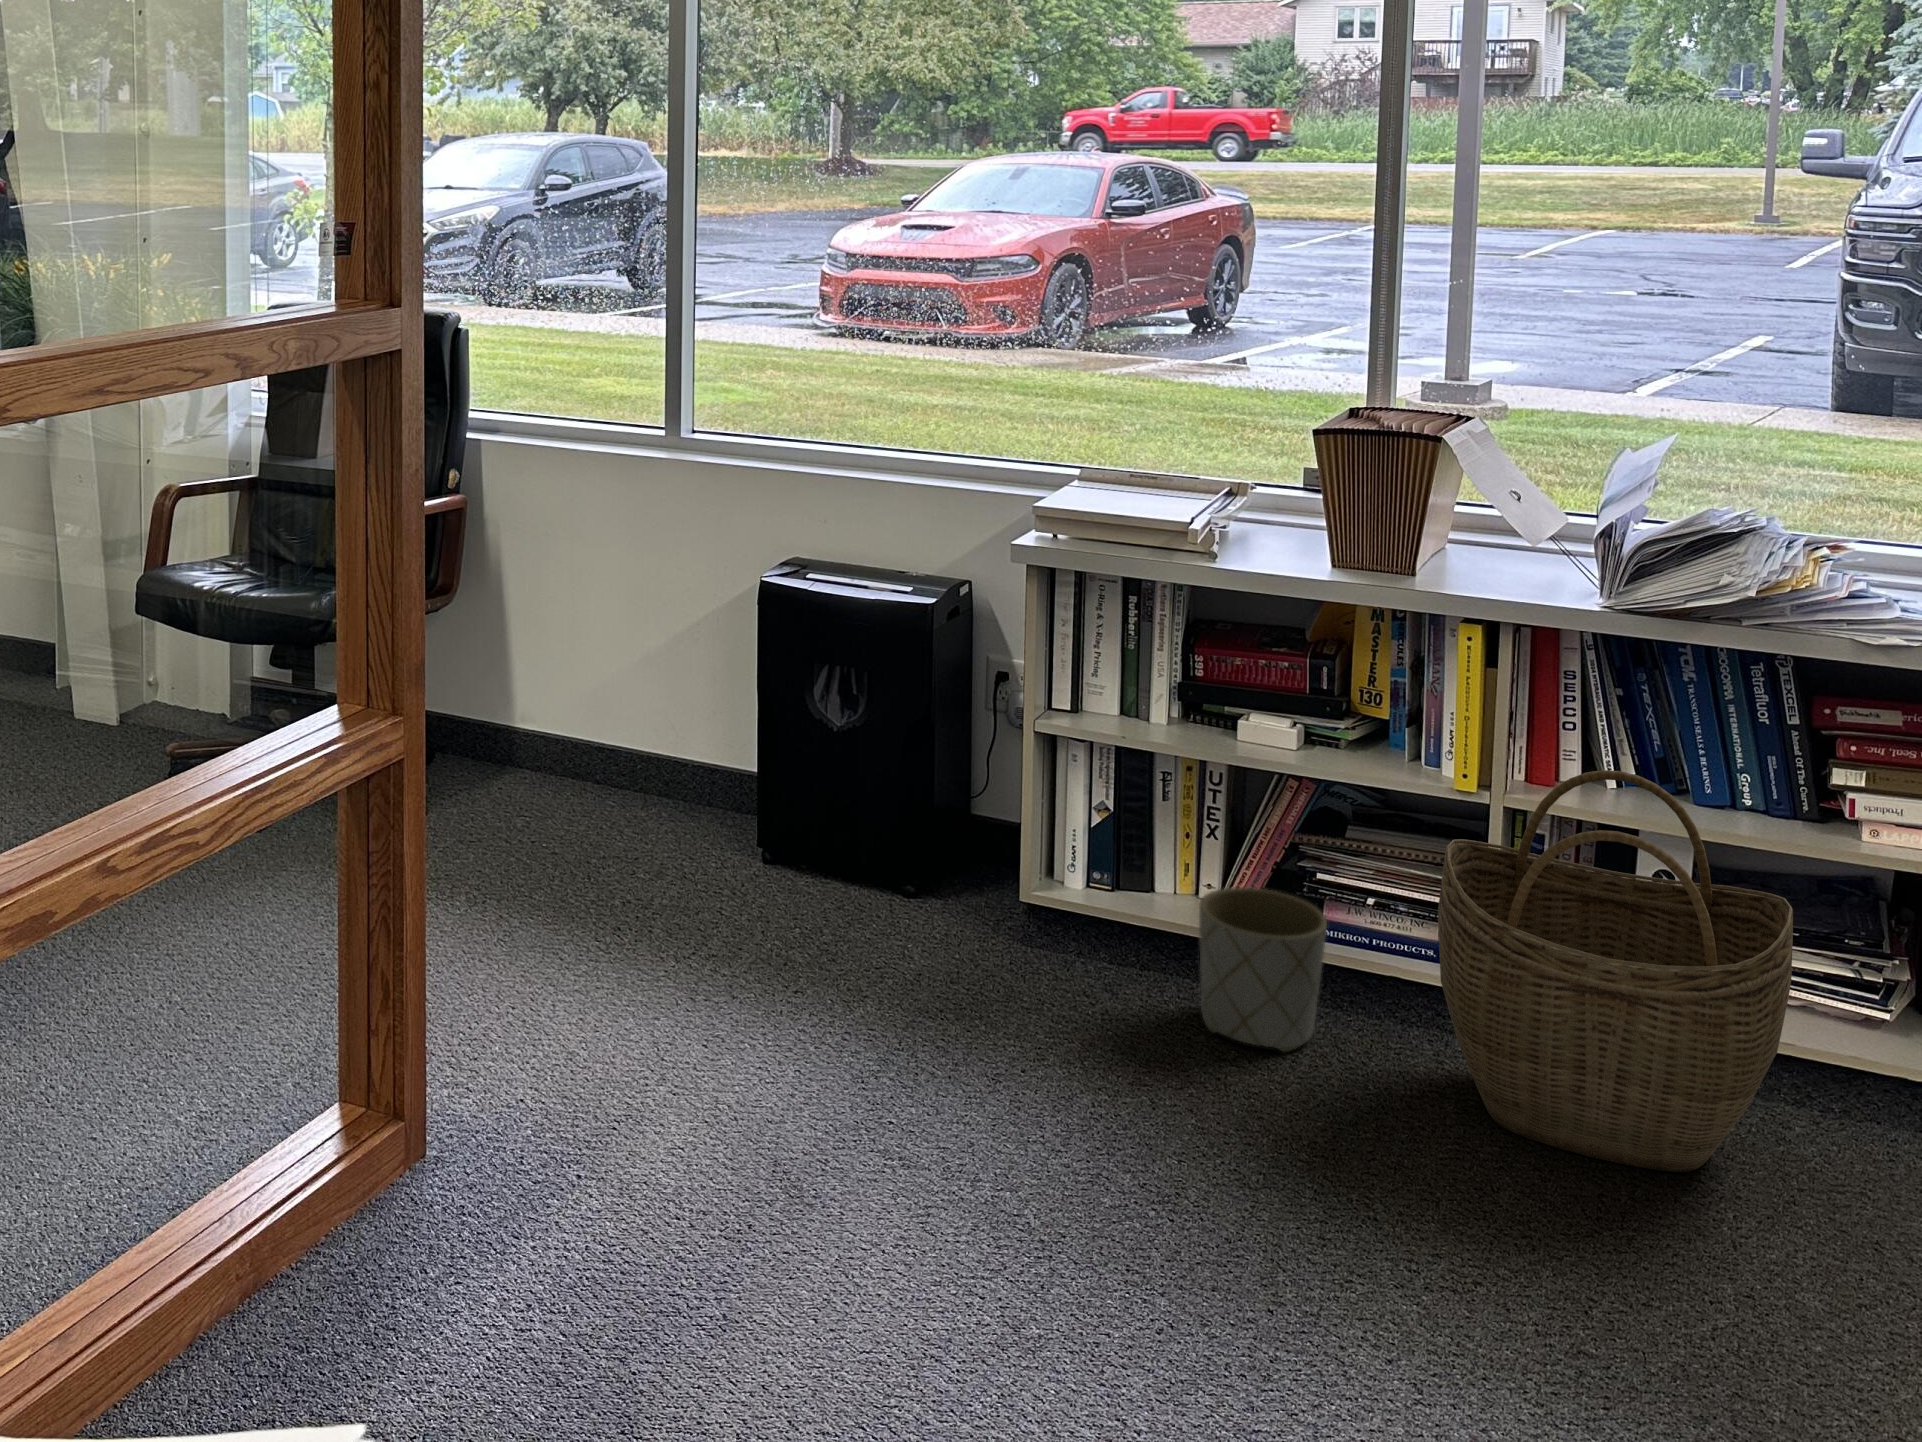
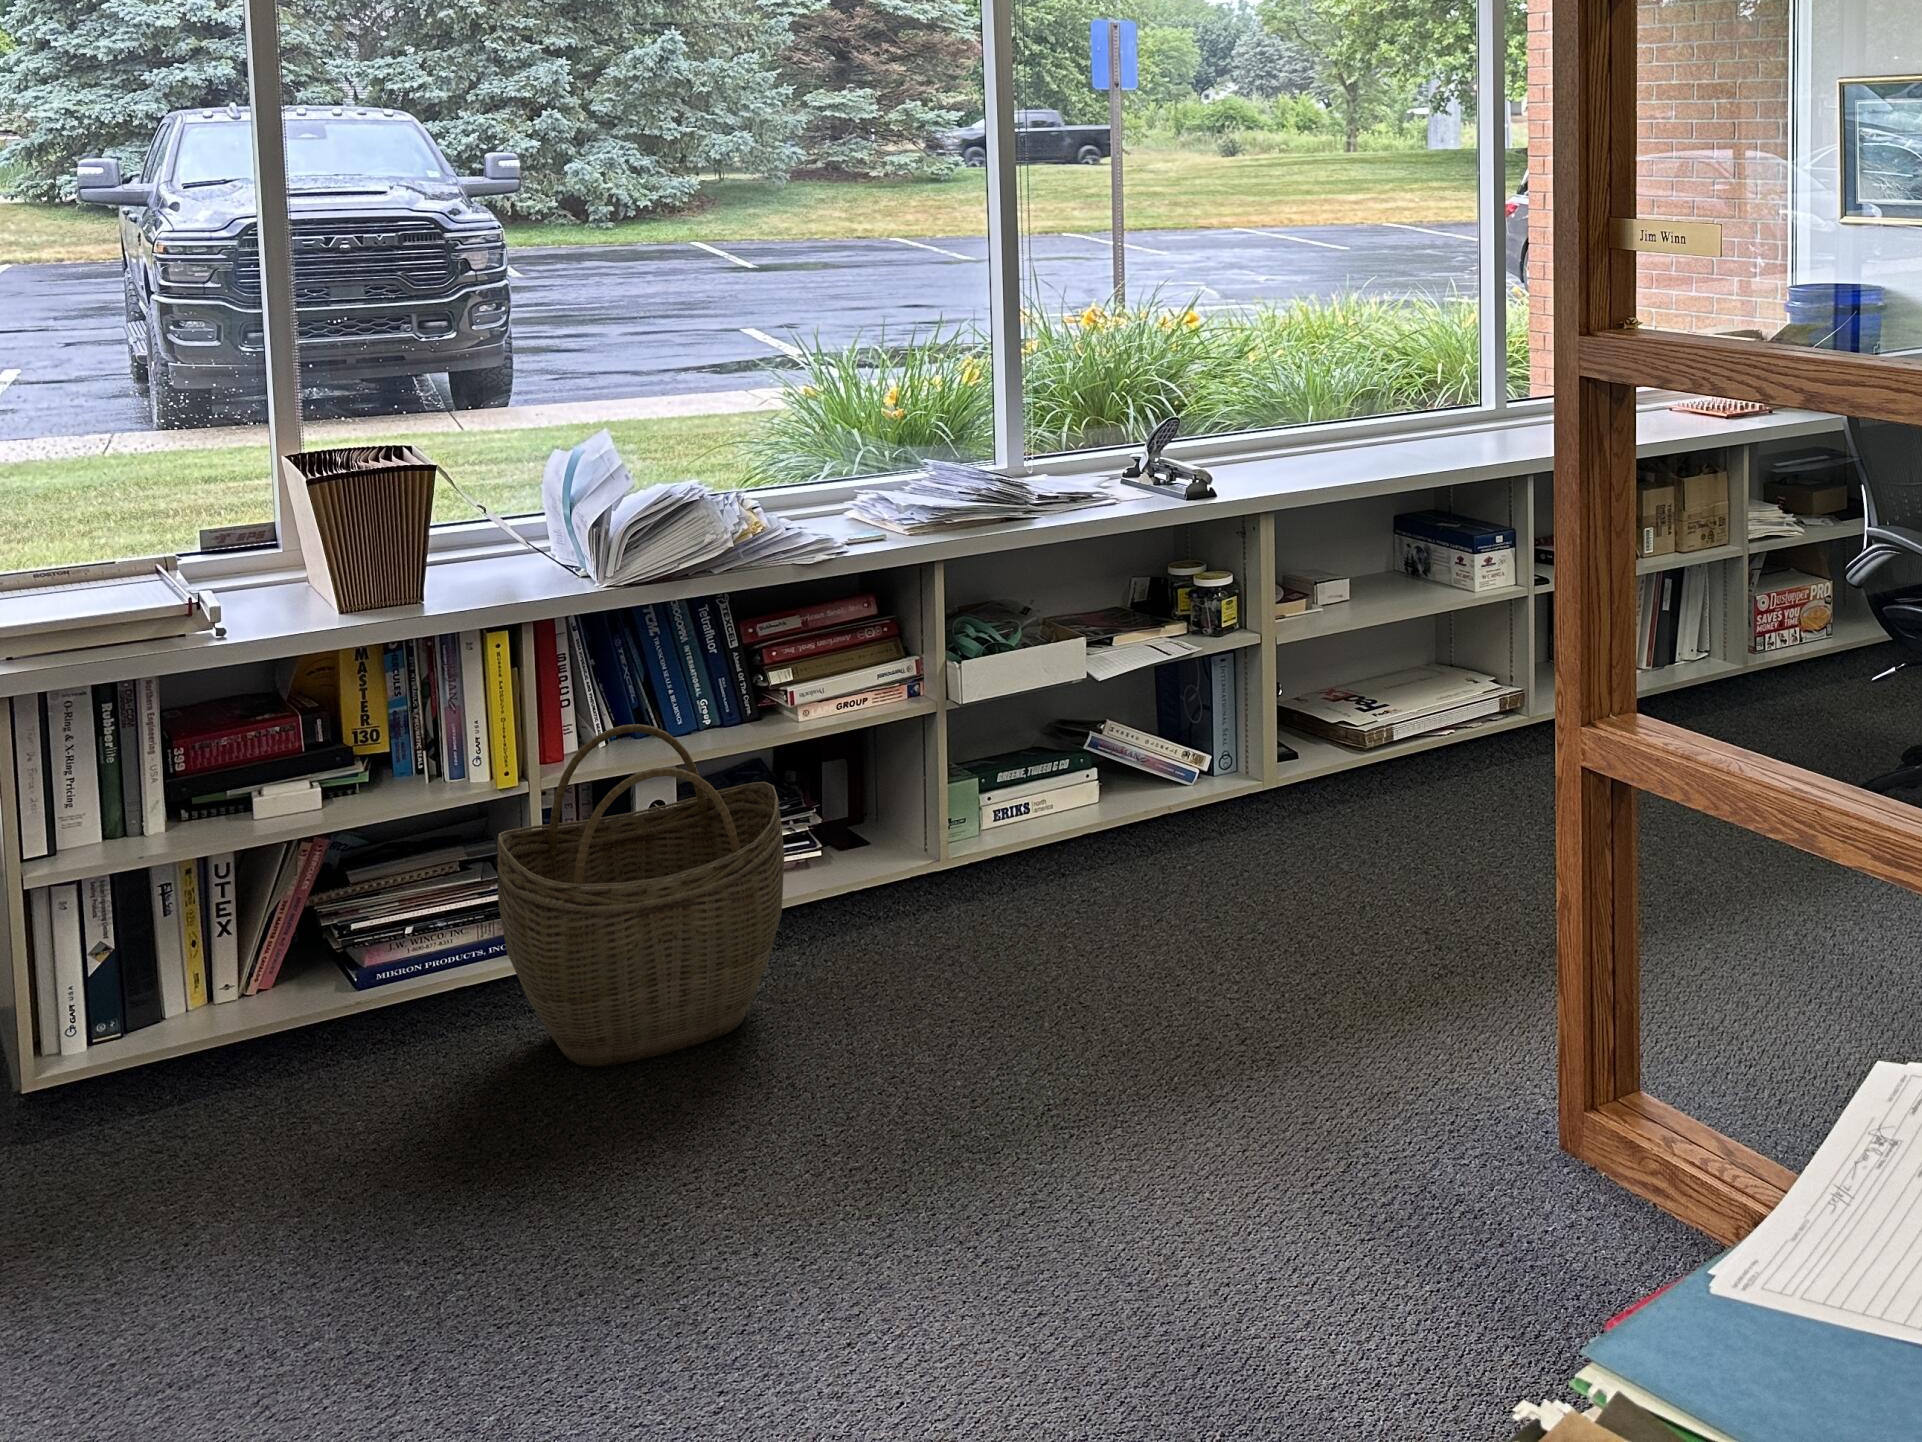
planter: present [1199,887,1327,1052] -> none [249,951,390,1122]

